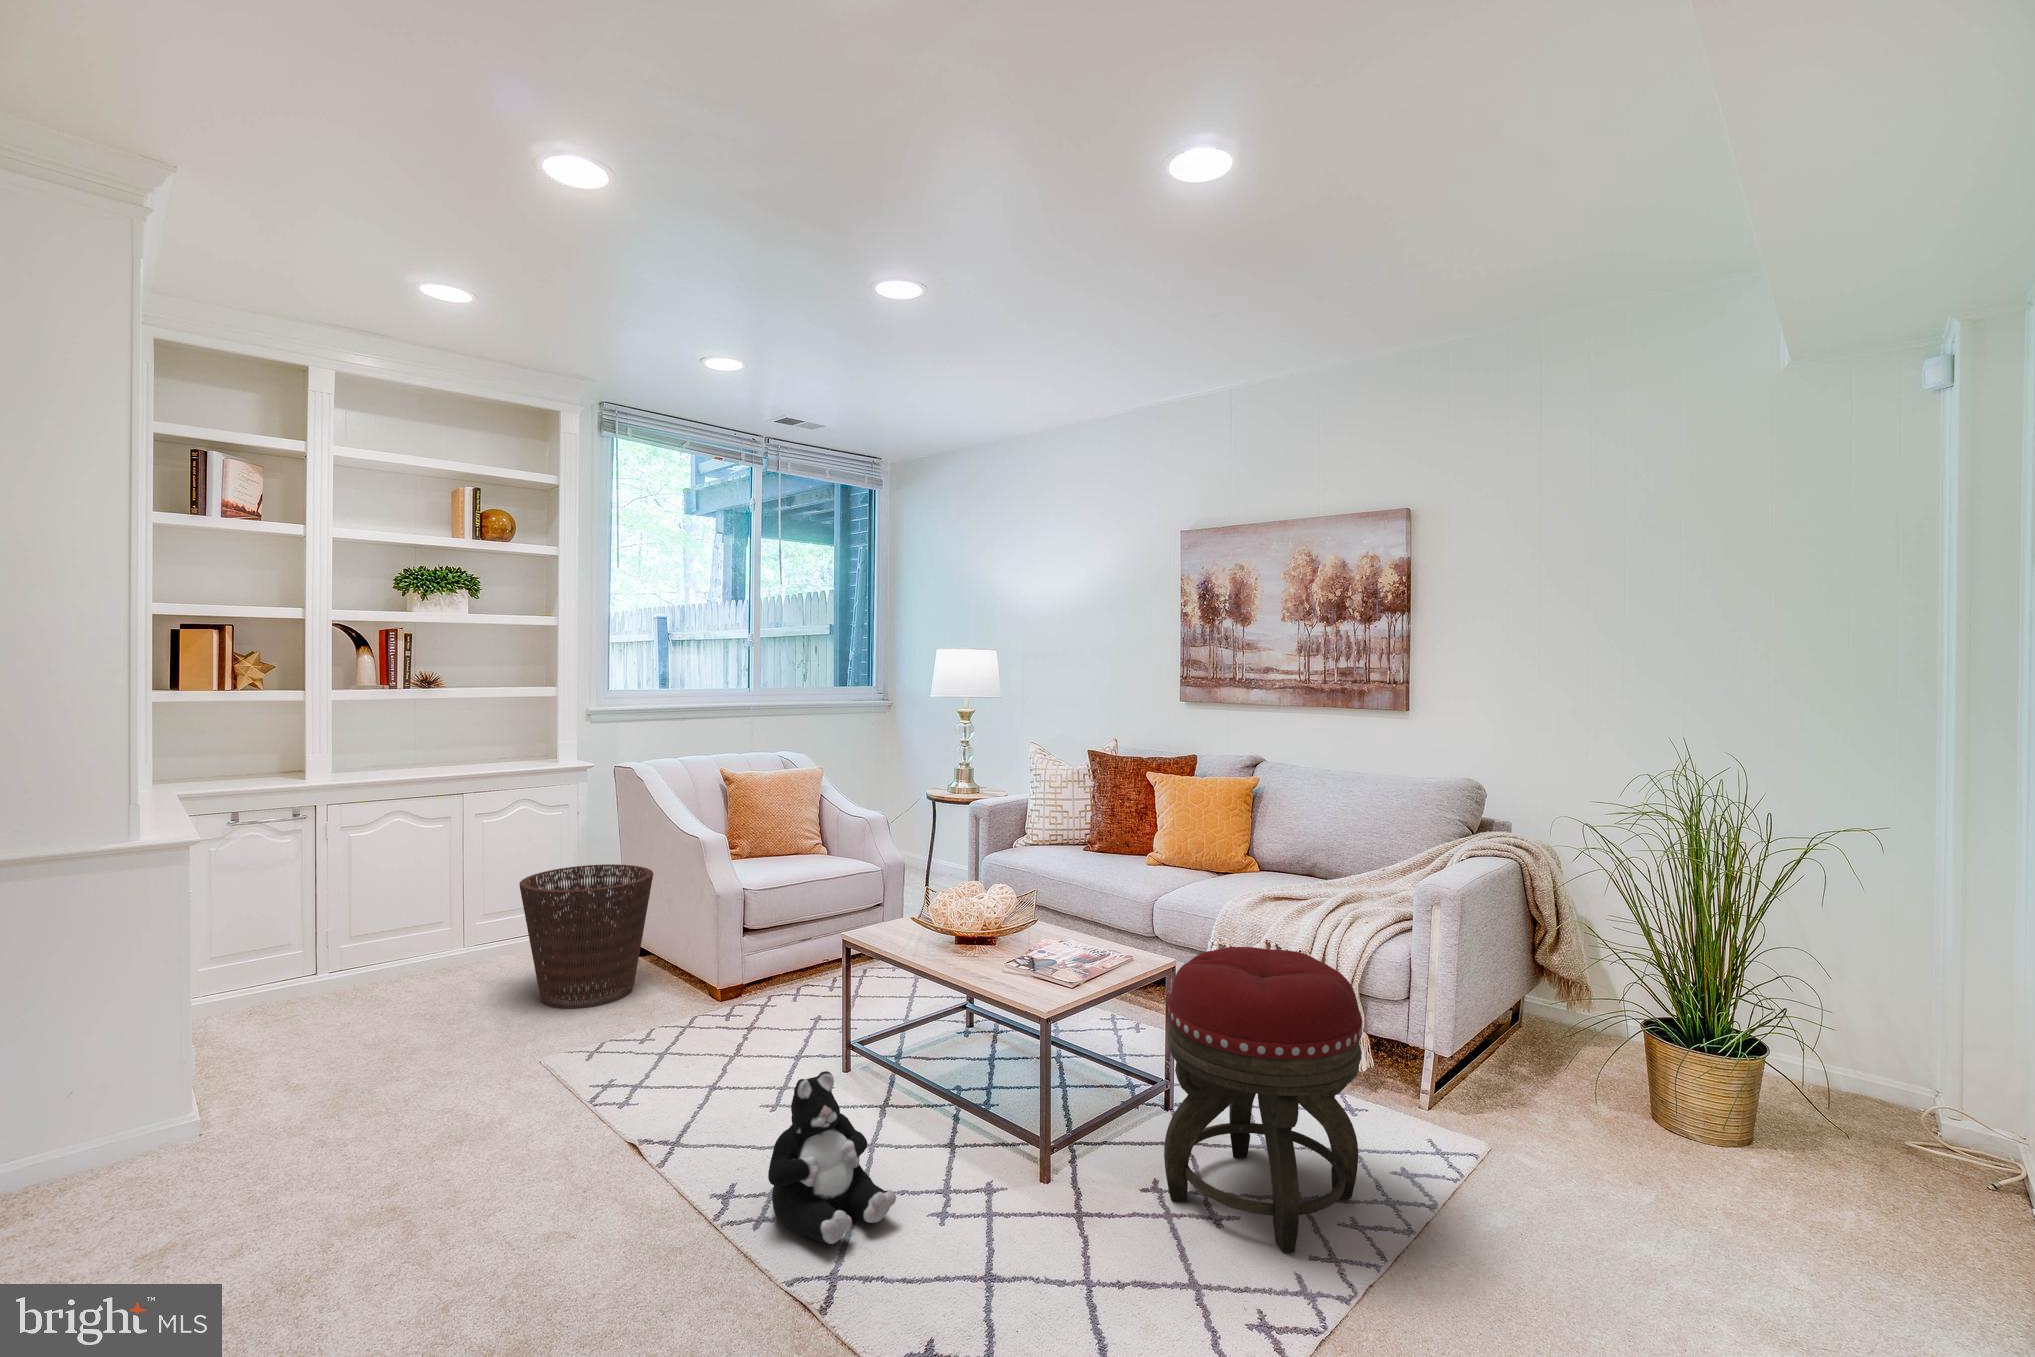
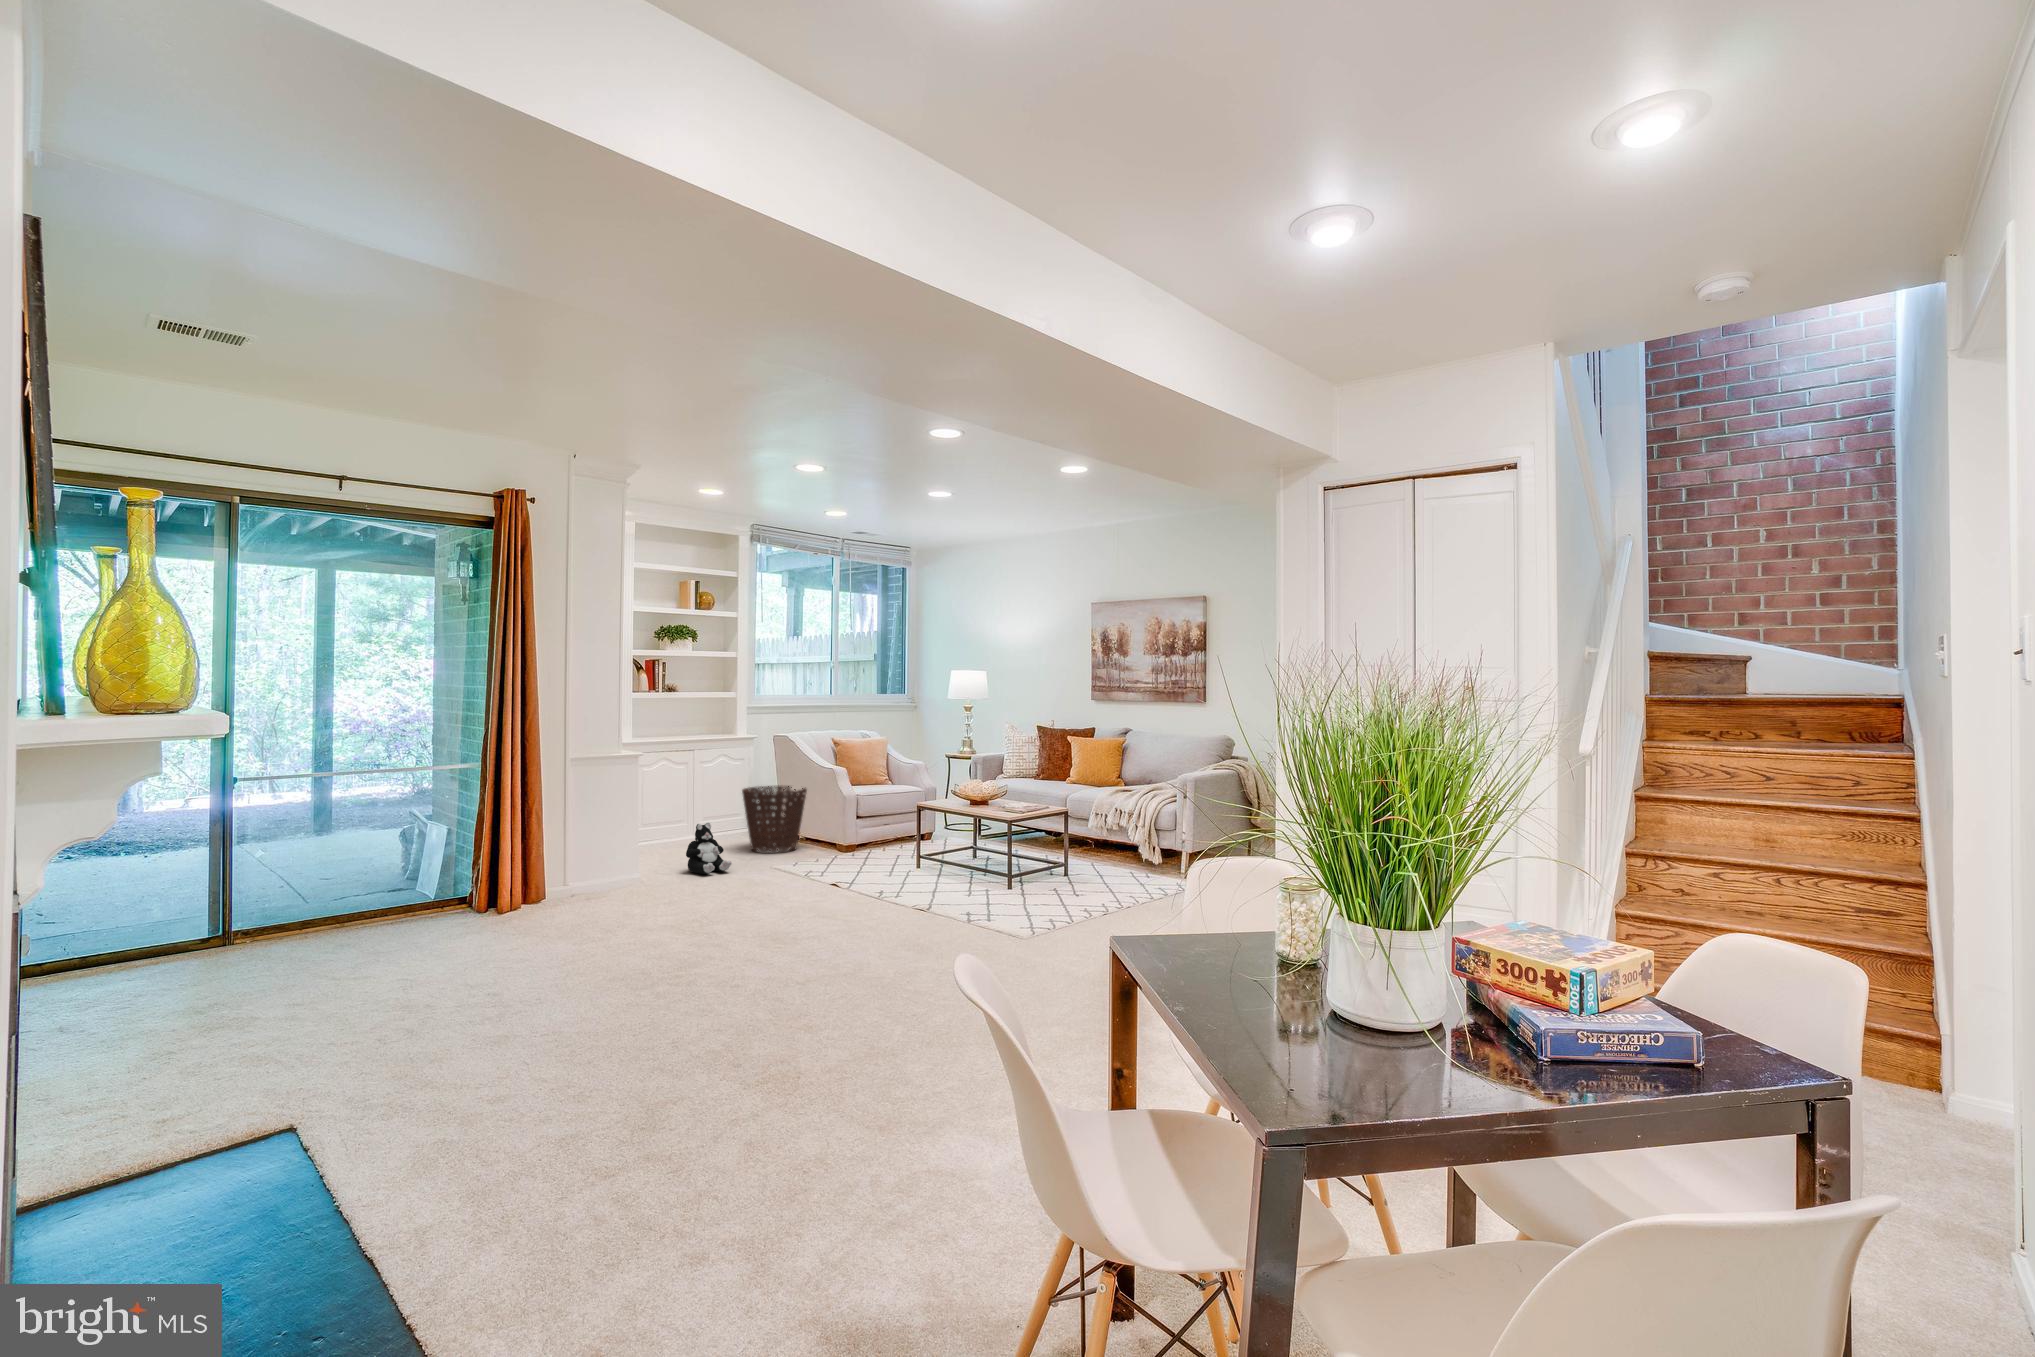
footstool: present [1164,947,1362,1252] -> none [1058,795,1135,899]
plush toy: present [768,1071,896,1244] -> present [686,823,732,874]

